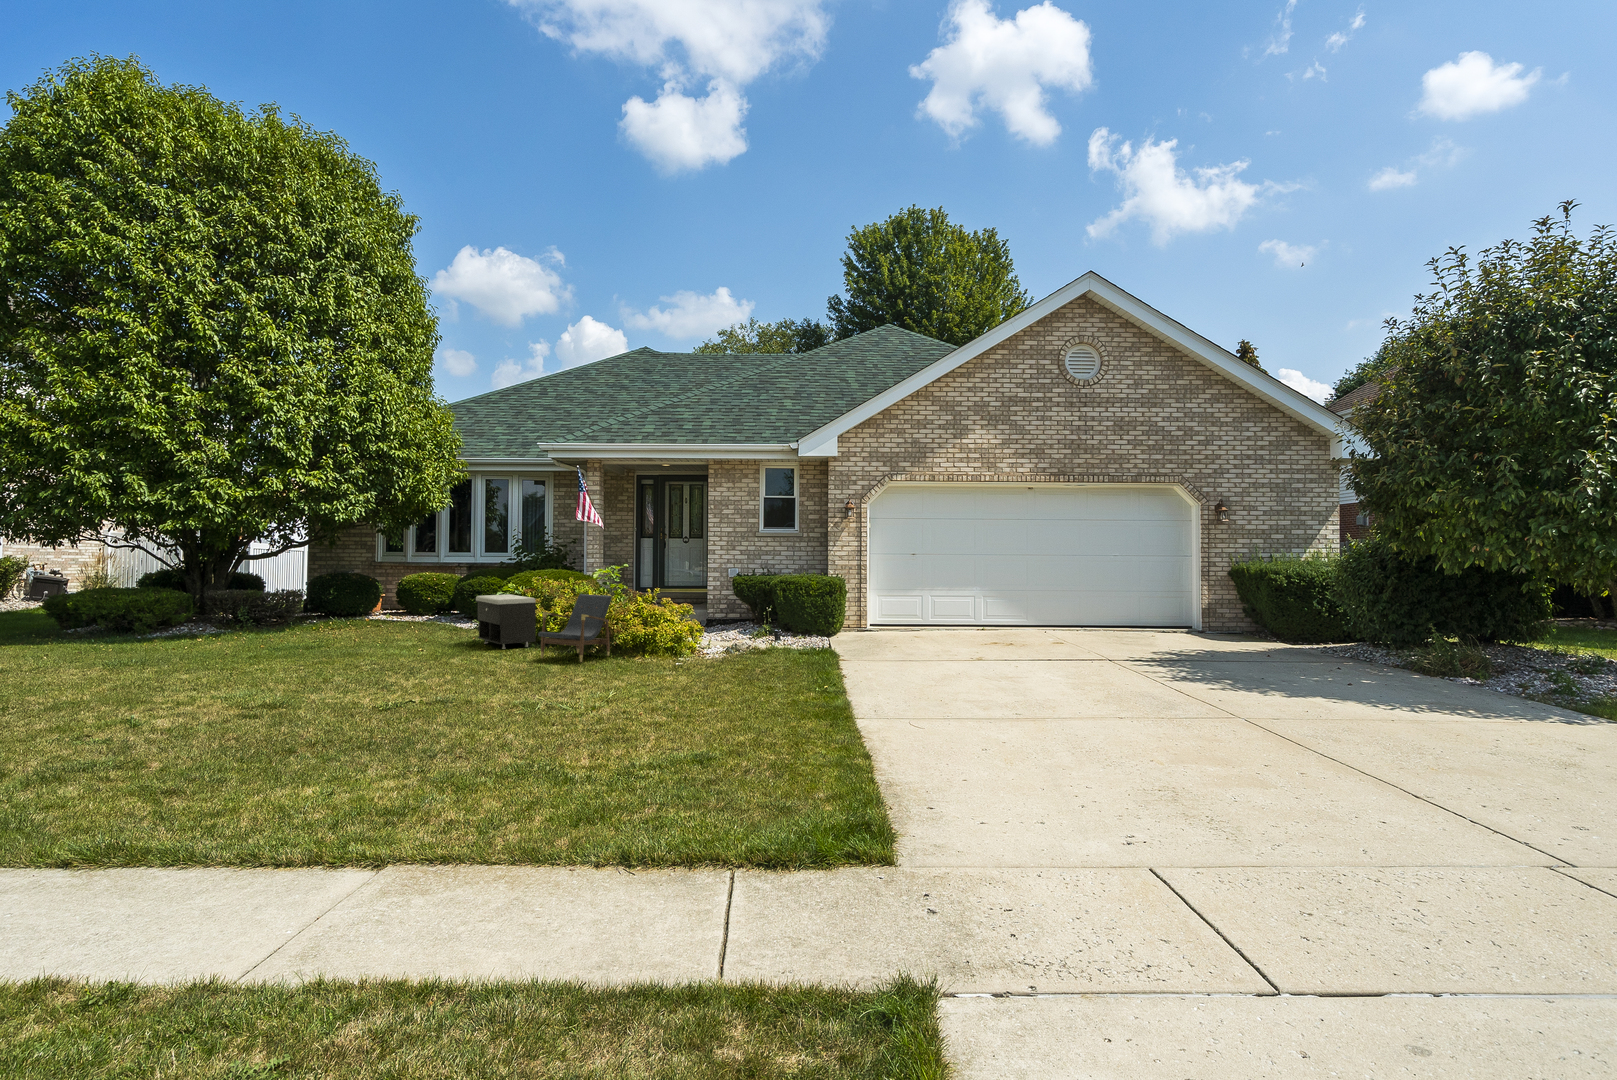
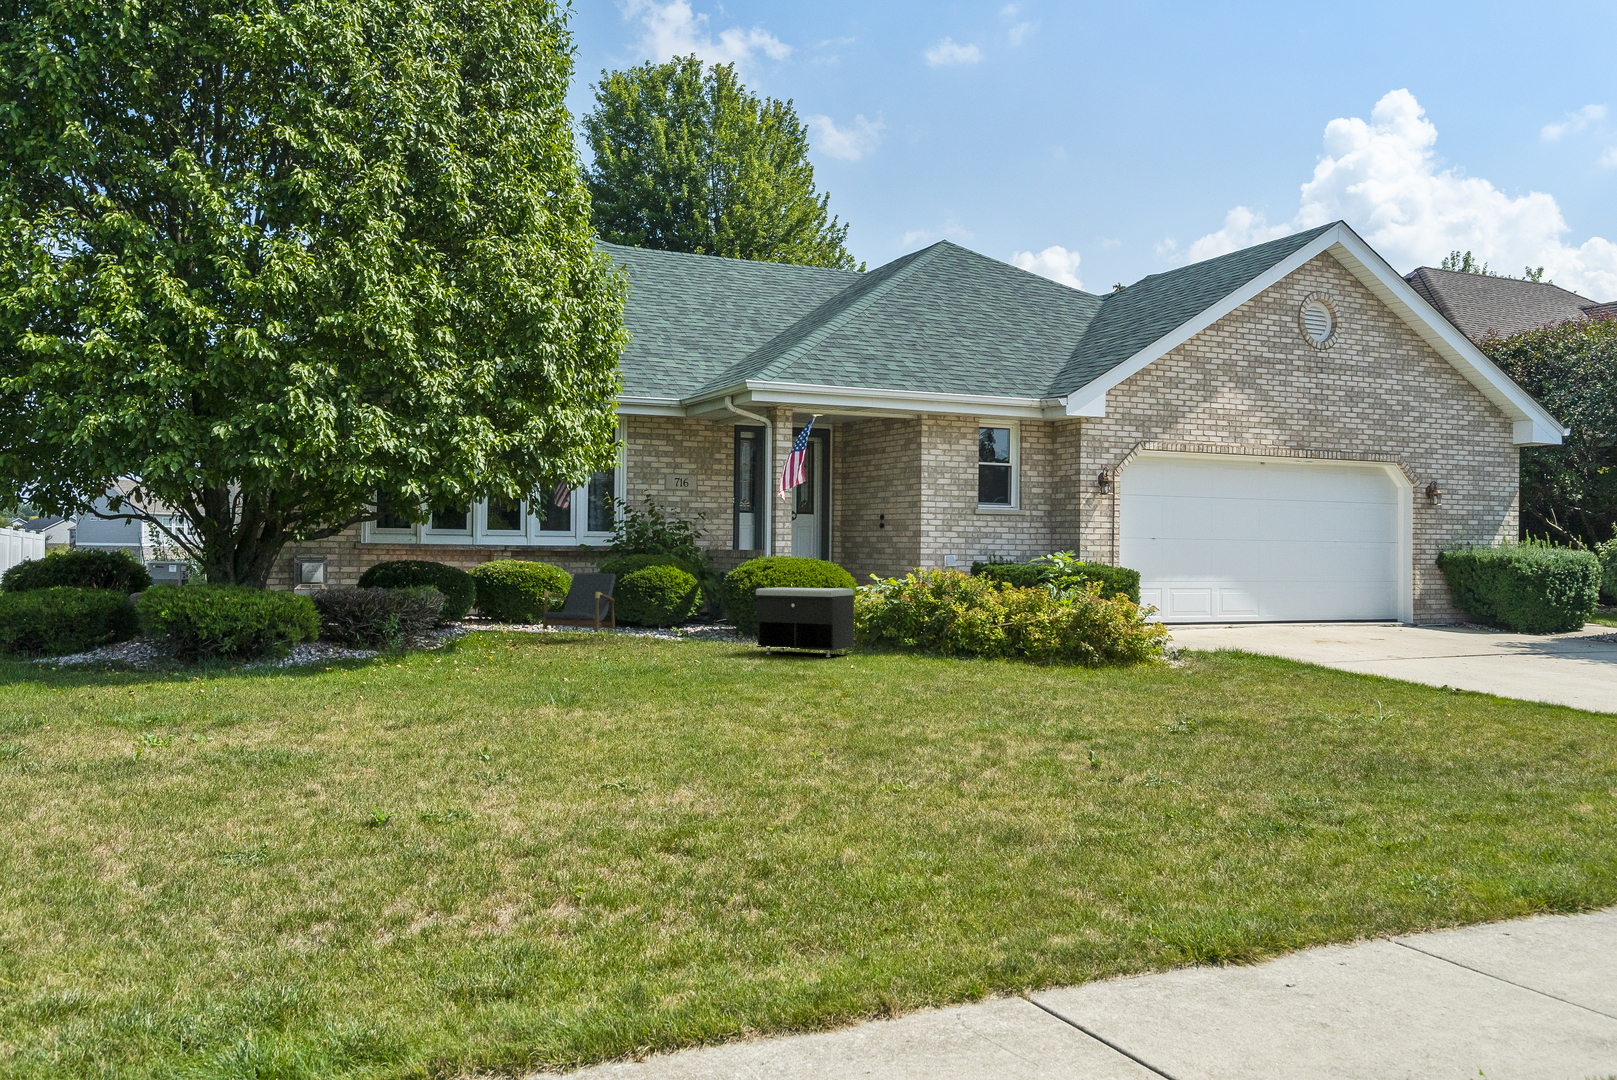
lounge chair: present [538,594,612,662] -> present [543,573,616,644]

